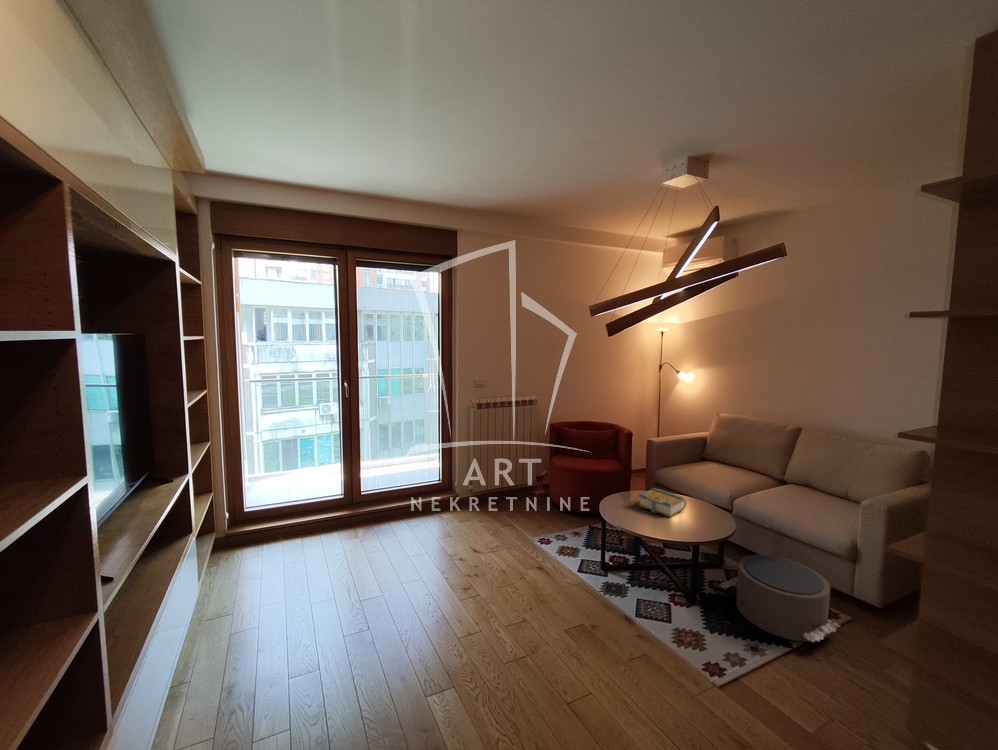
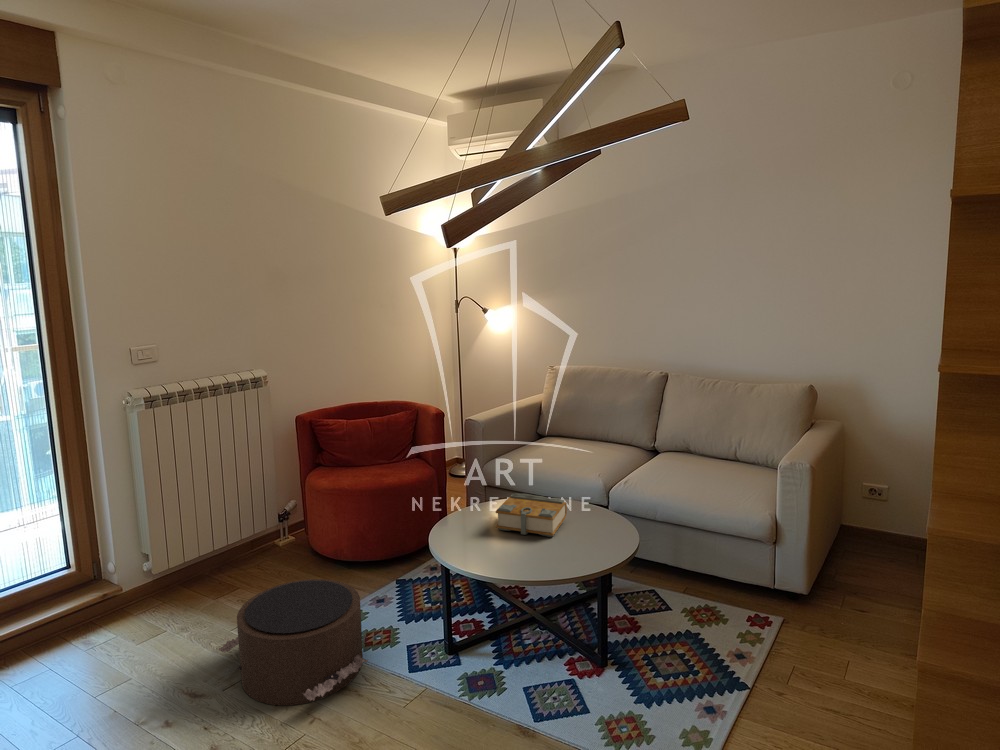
pouf: present [719,555,840,642] -> present [219,579,368,705]

